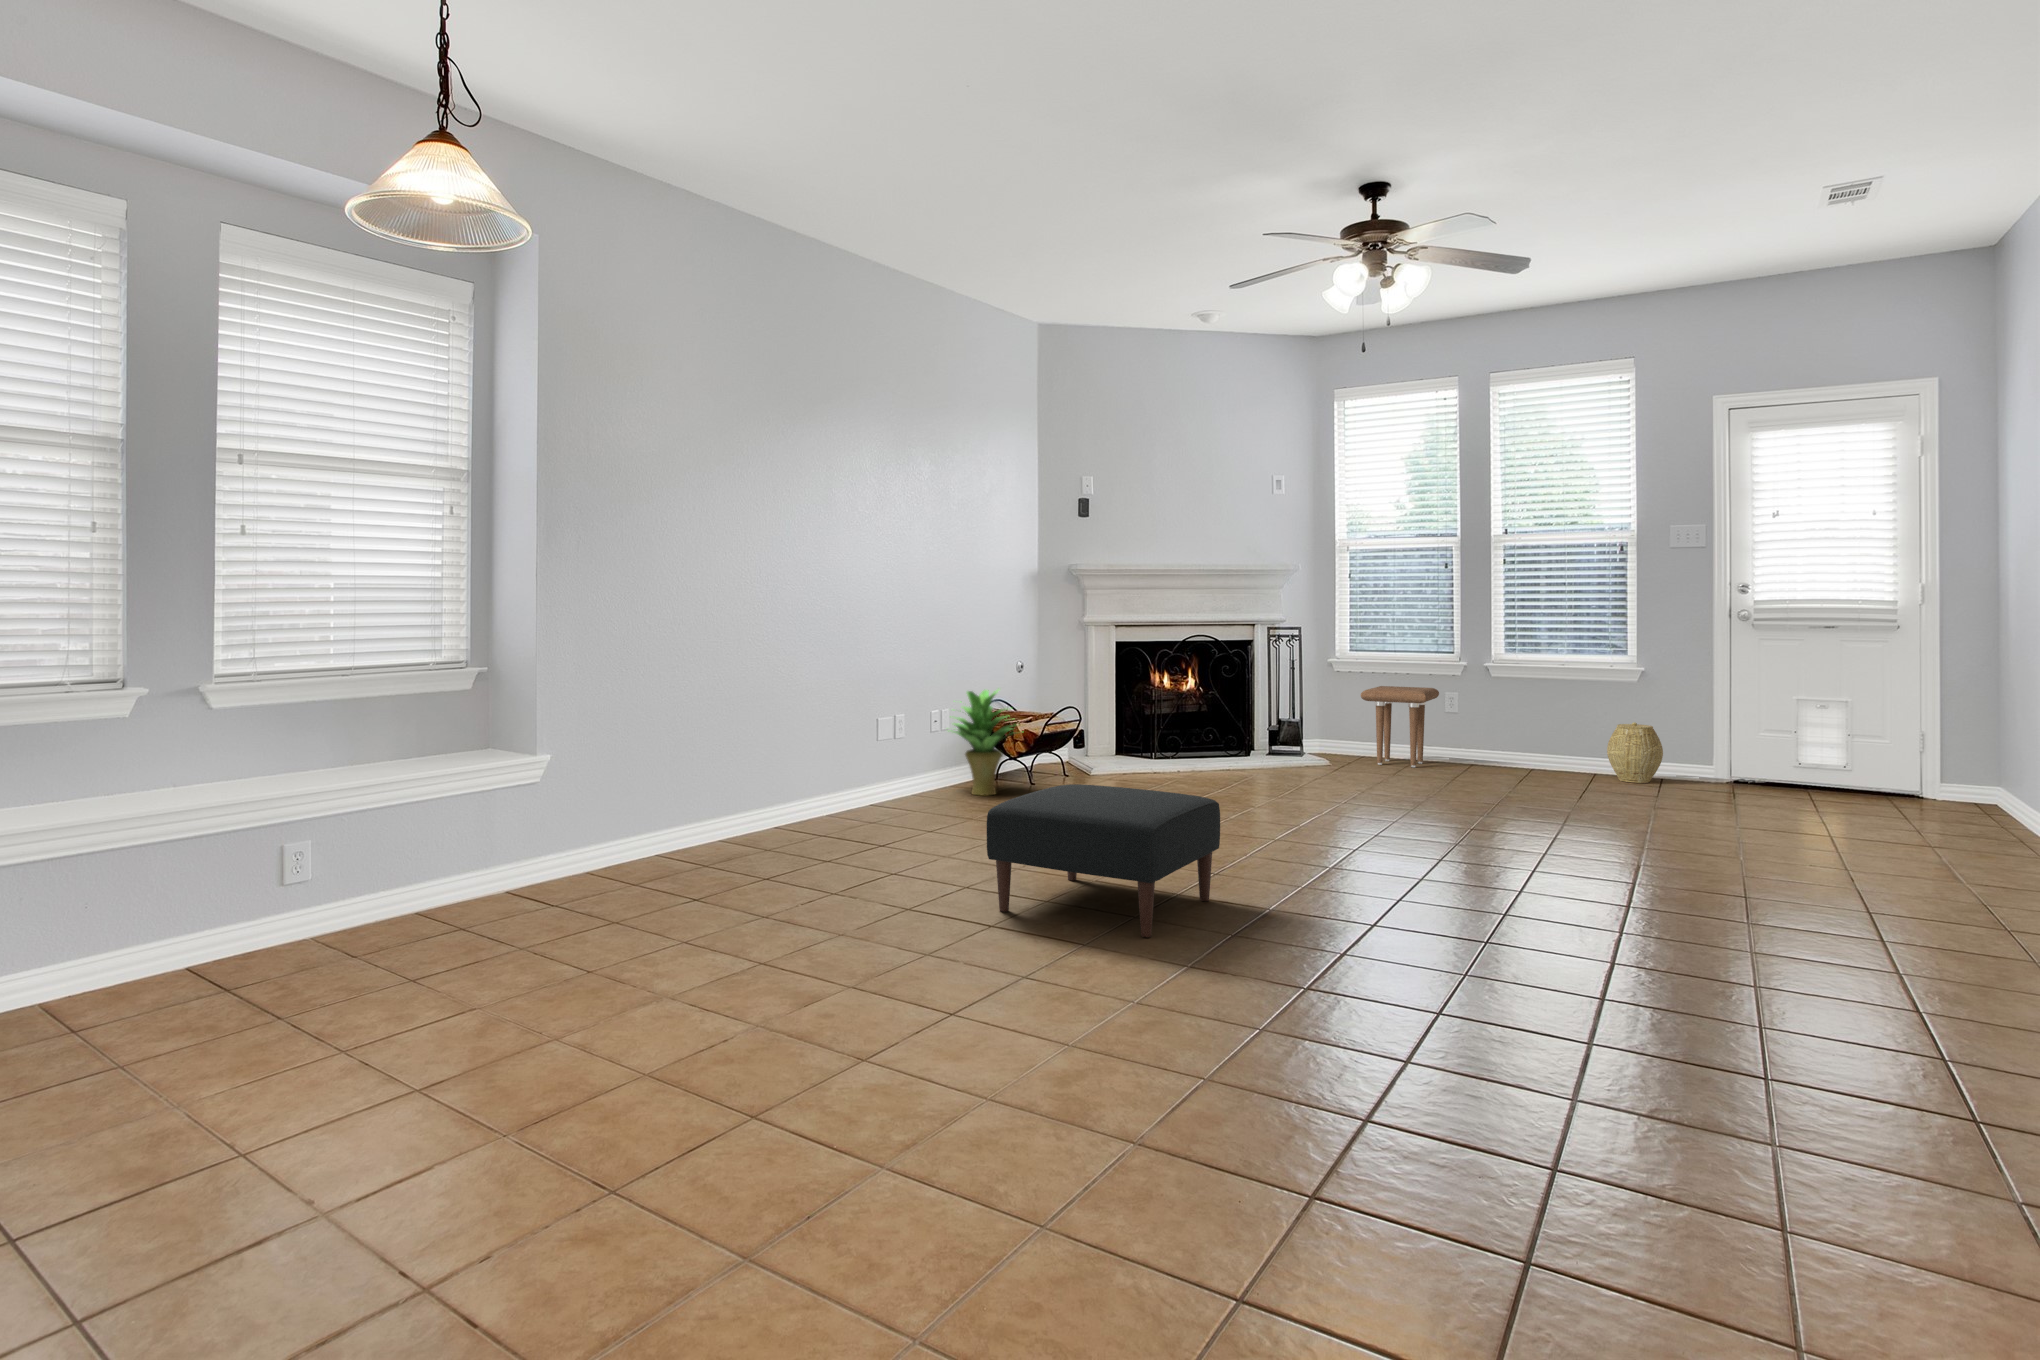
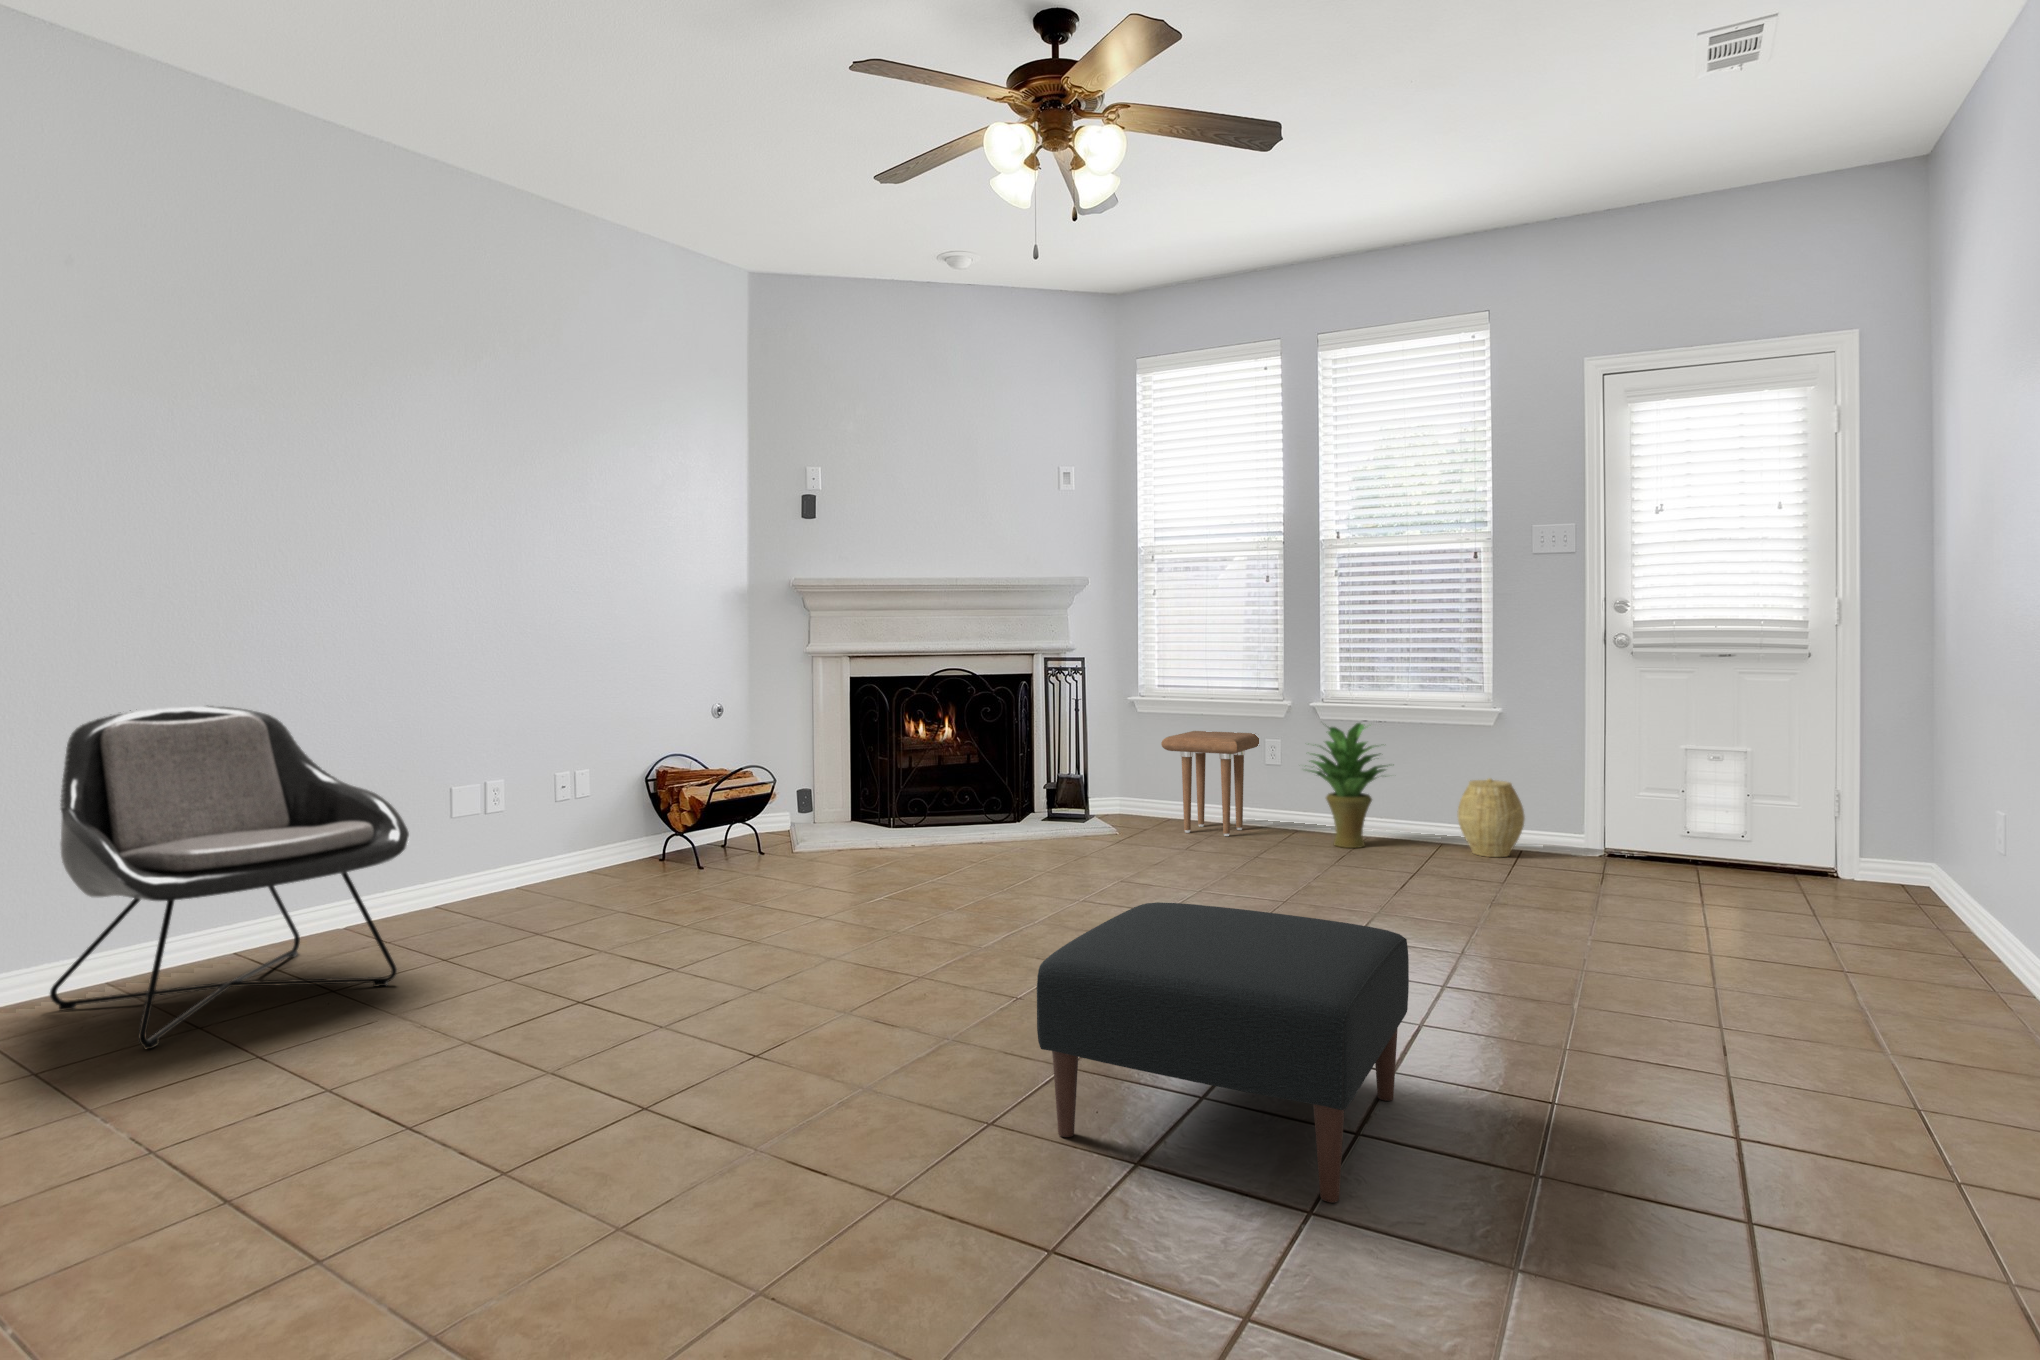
lounge chair: none [718,656,926,867] -> present [50,706,409,1049]
potted plant: present [950,690,1012,796] -> present [1307,723,1388,848]
ottoman: present [987,784,1220,937] -> present [1037,902,1409,1202]

